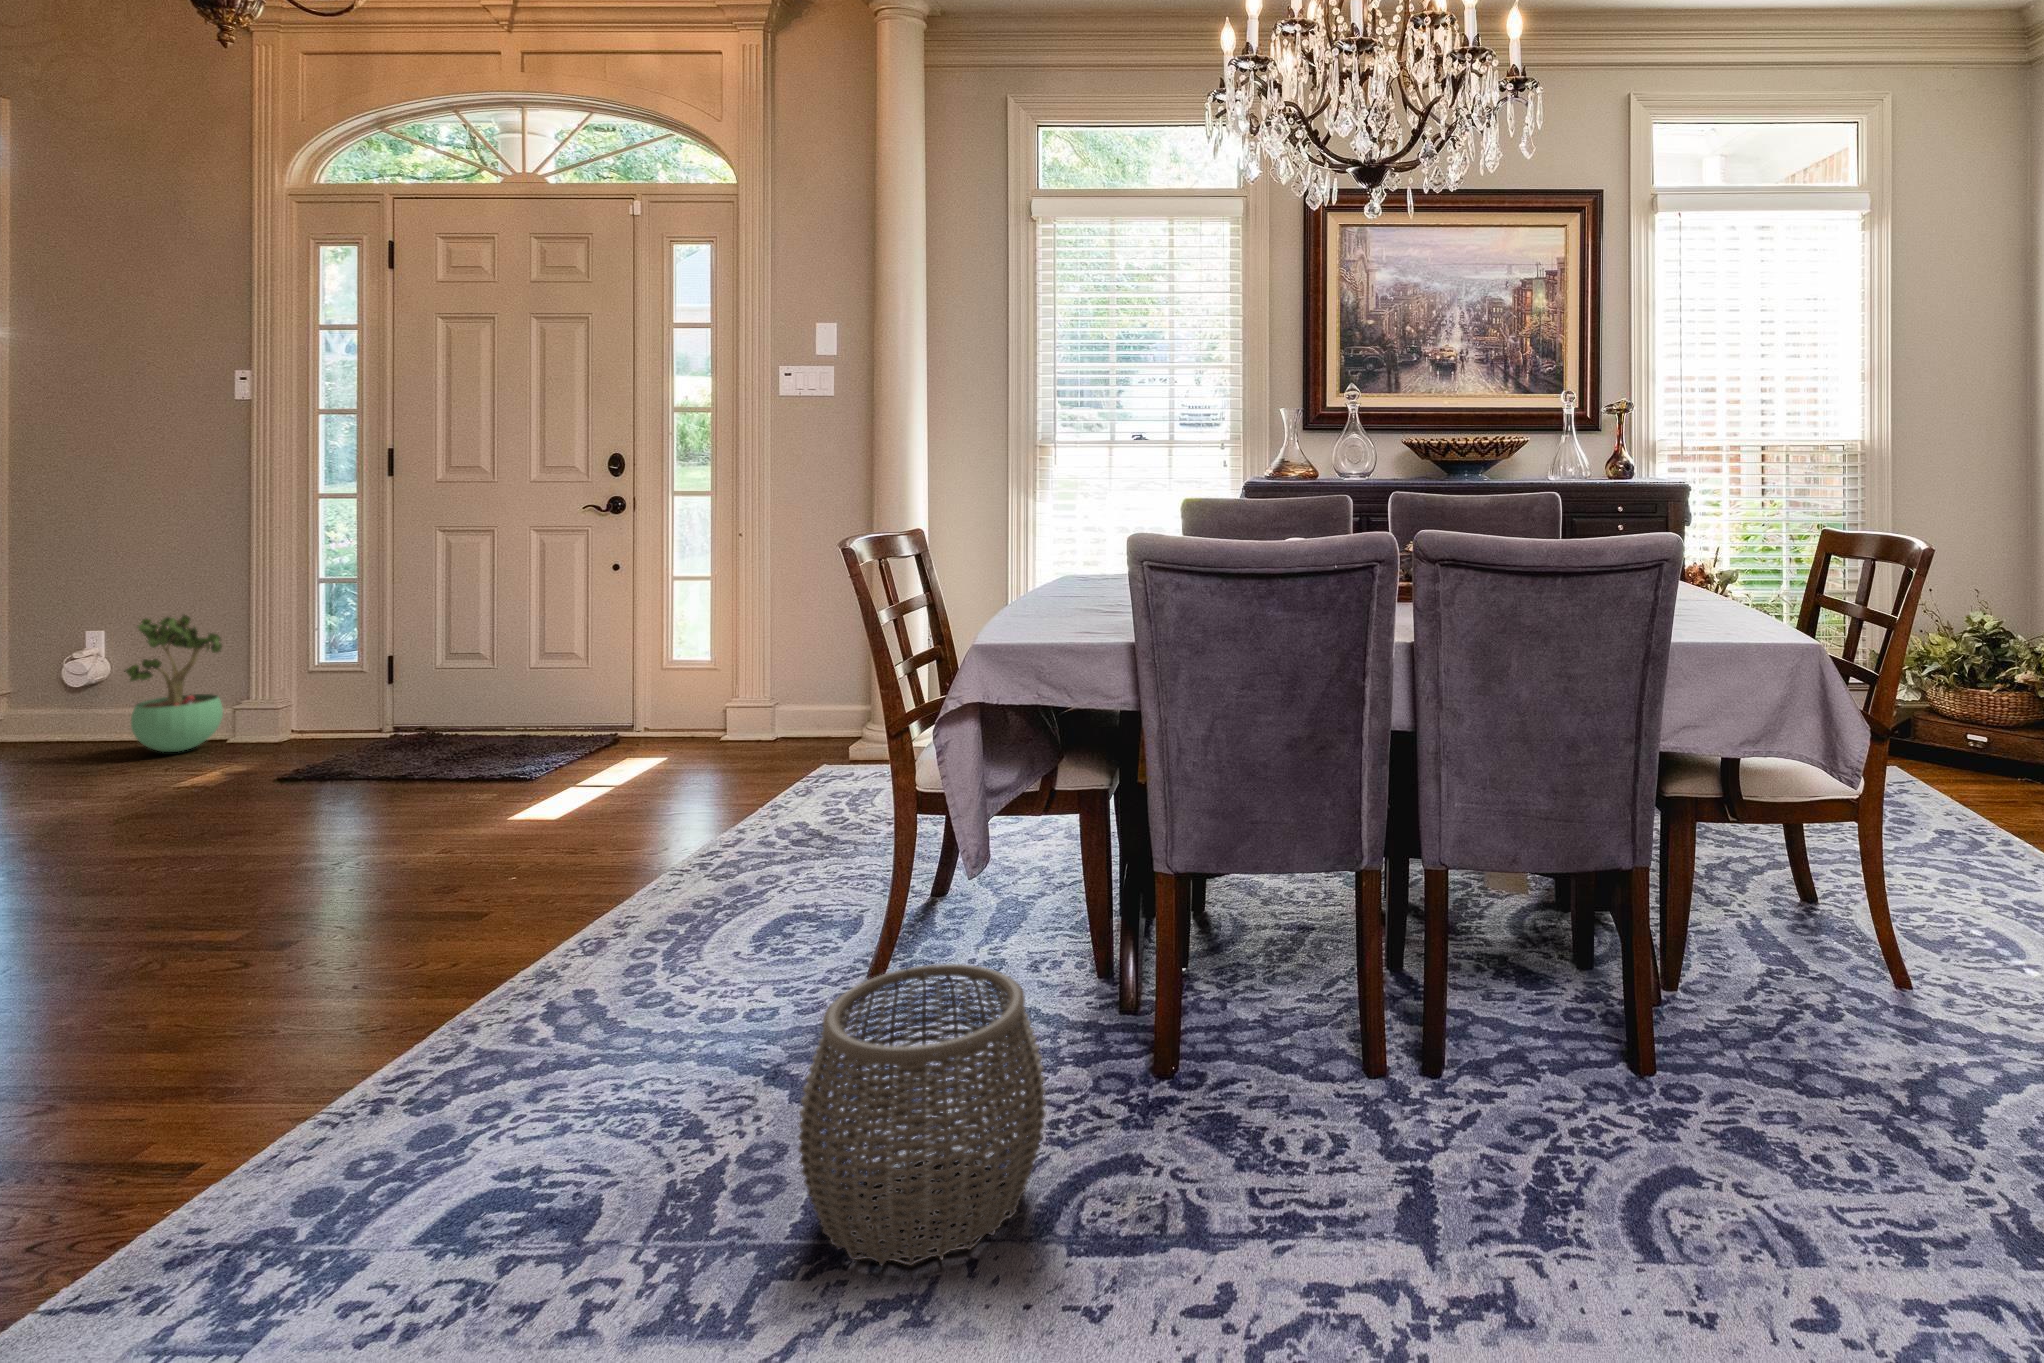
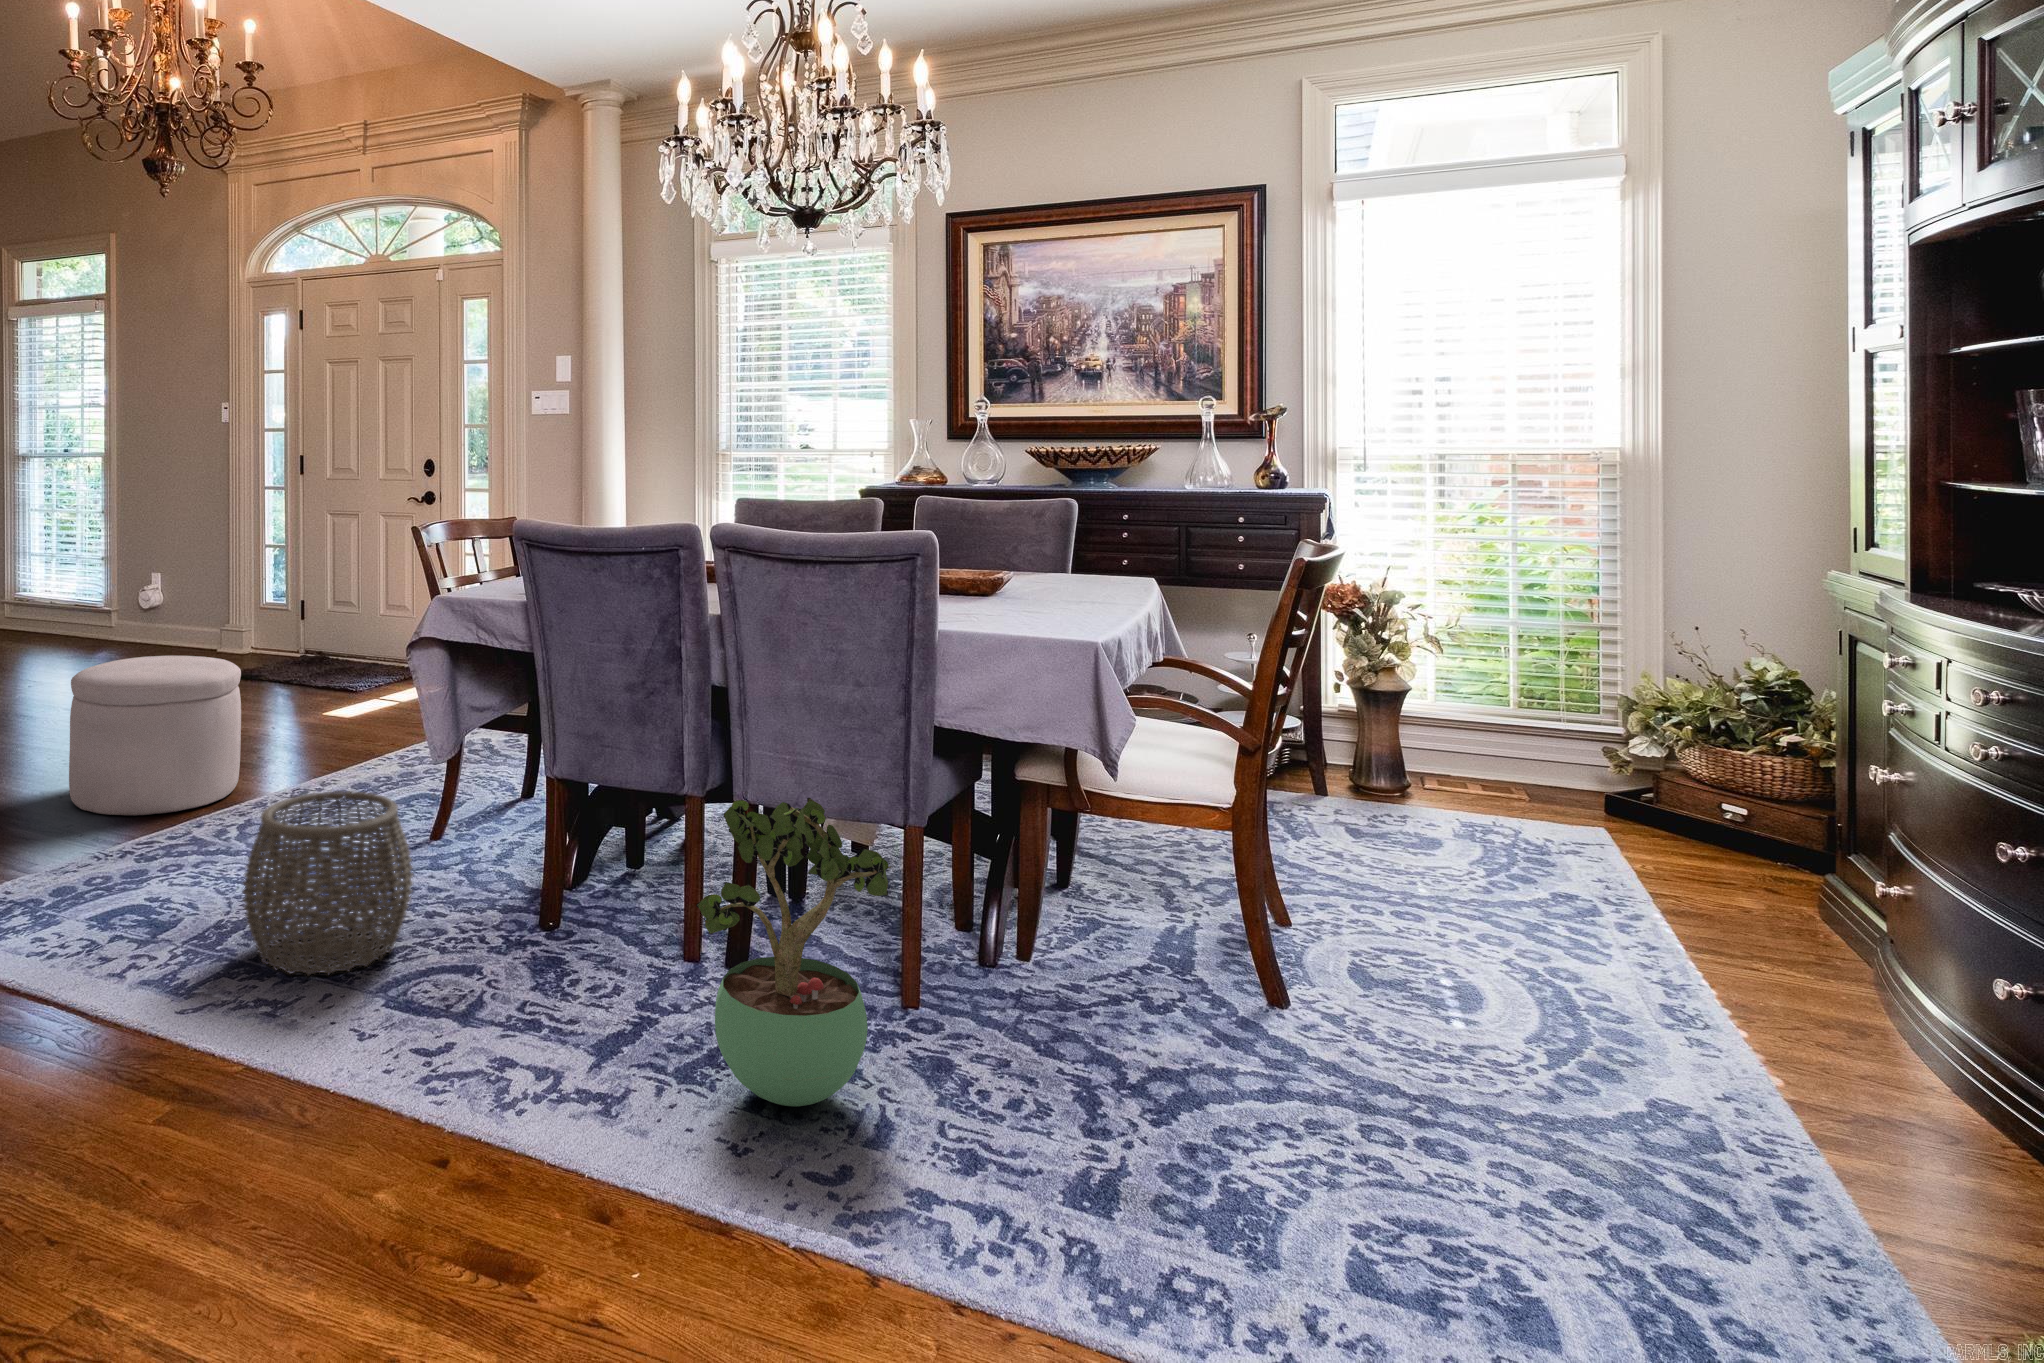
potted plant: present [124,614,223,752] -> present [696,798,891,1106]
ottoman: none [198,777,509,1060] -> present [69,656,241,815]

